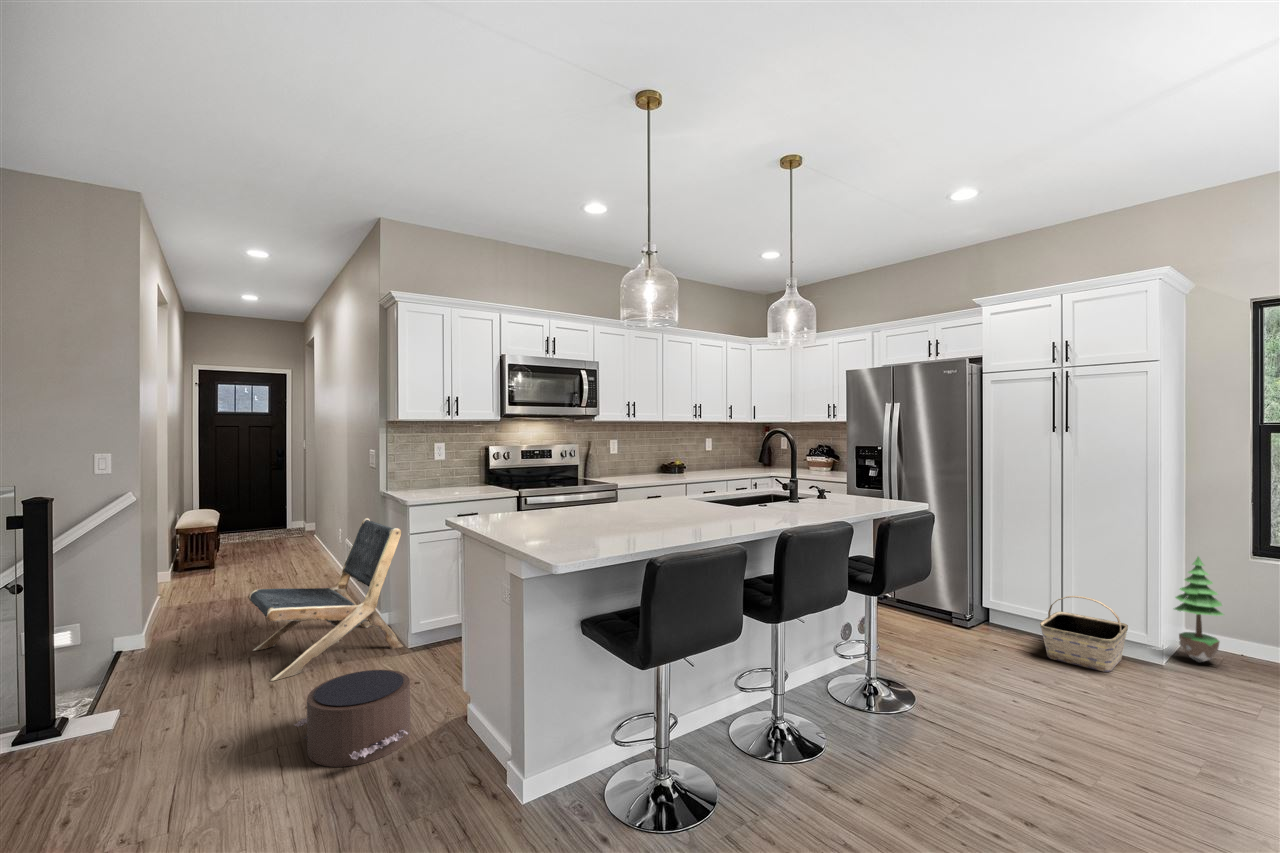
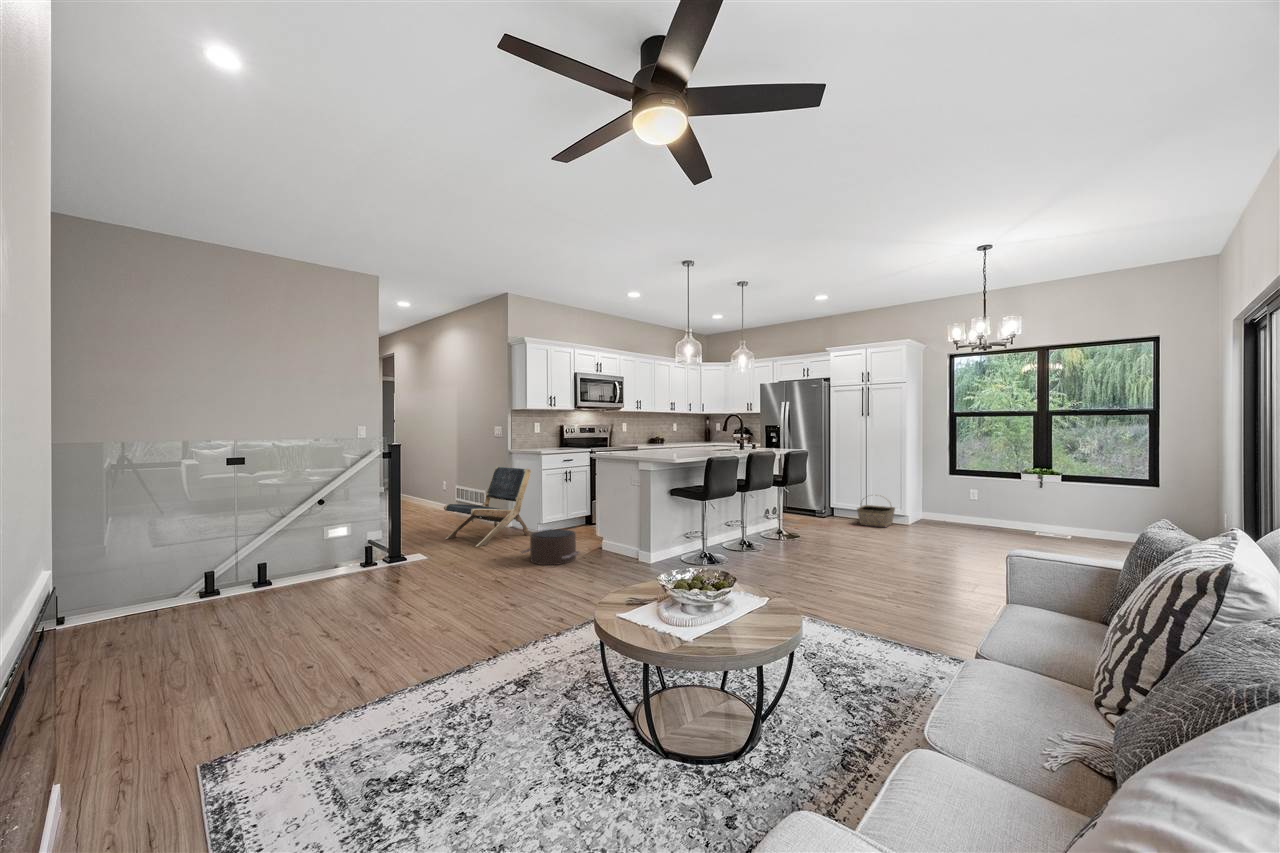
potted tree: present [1174,557,1223,662] -> none [914,473,935,524]

